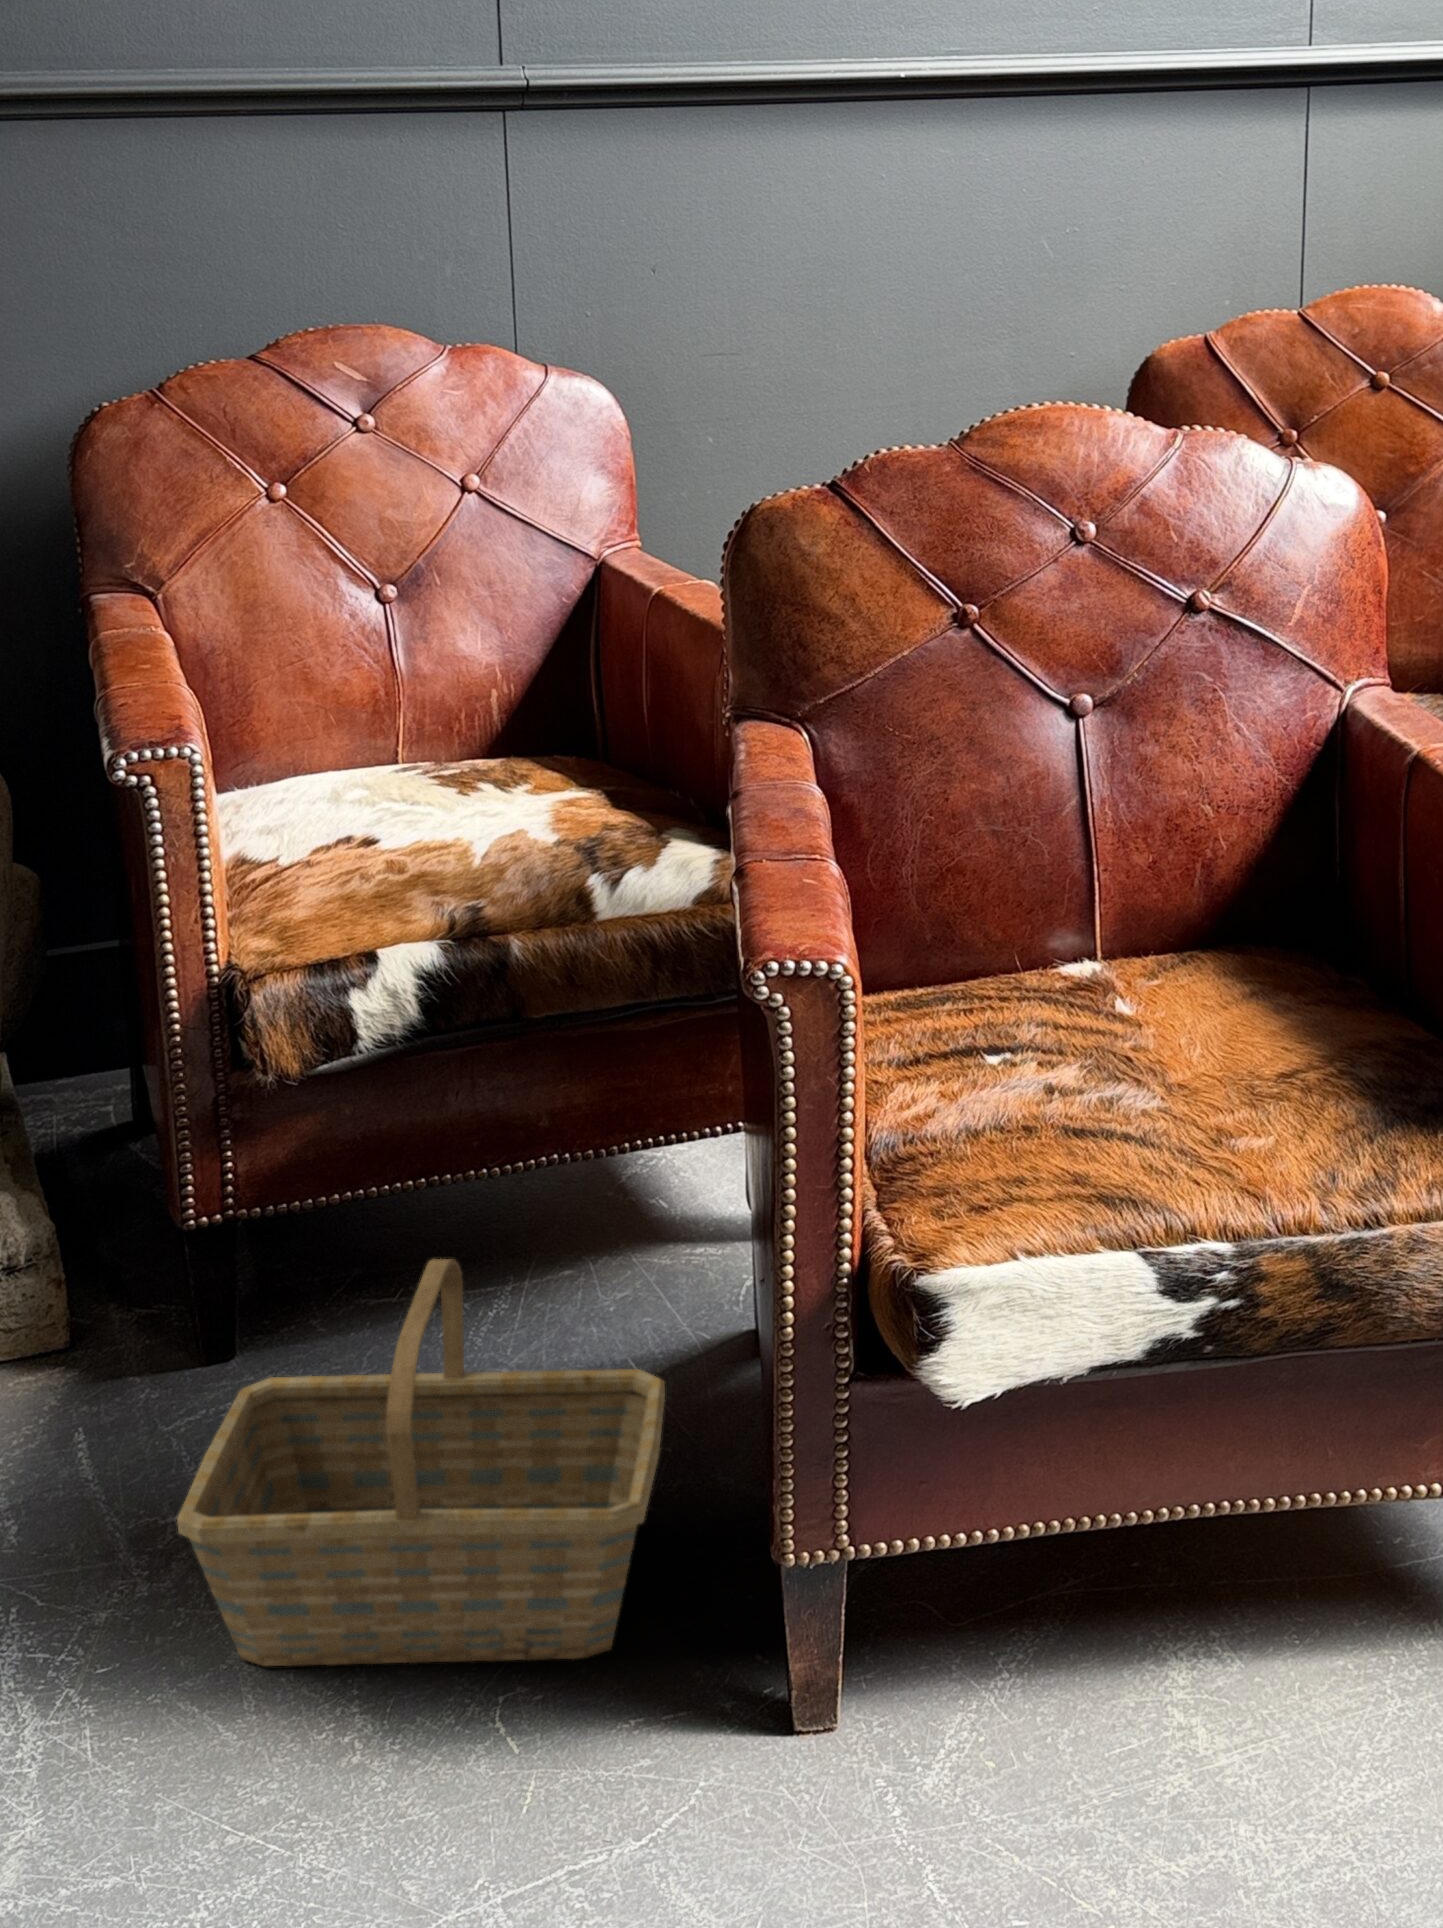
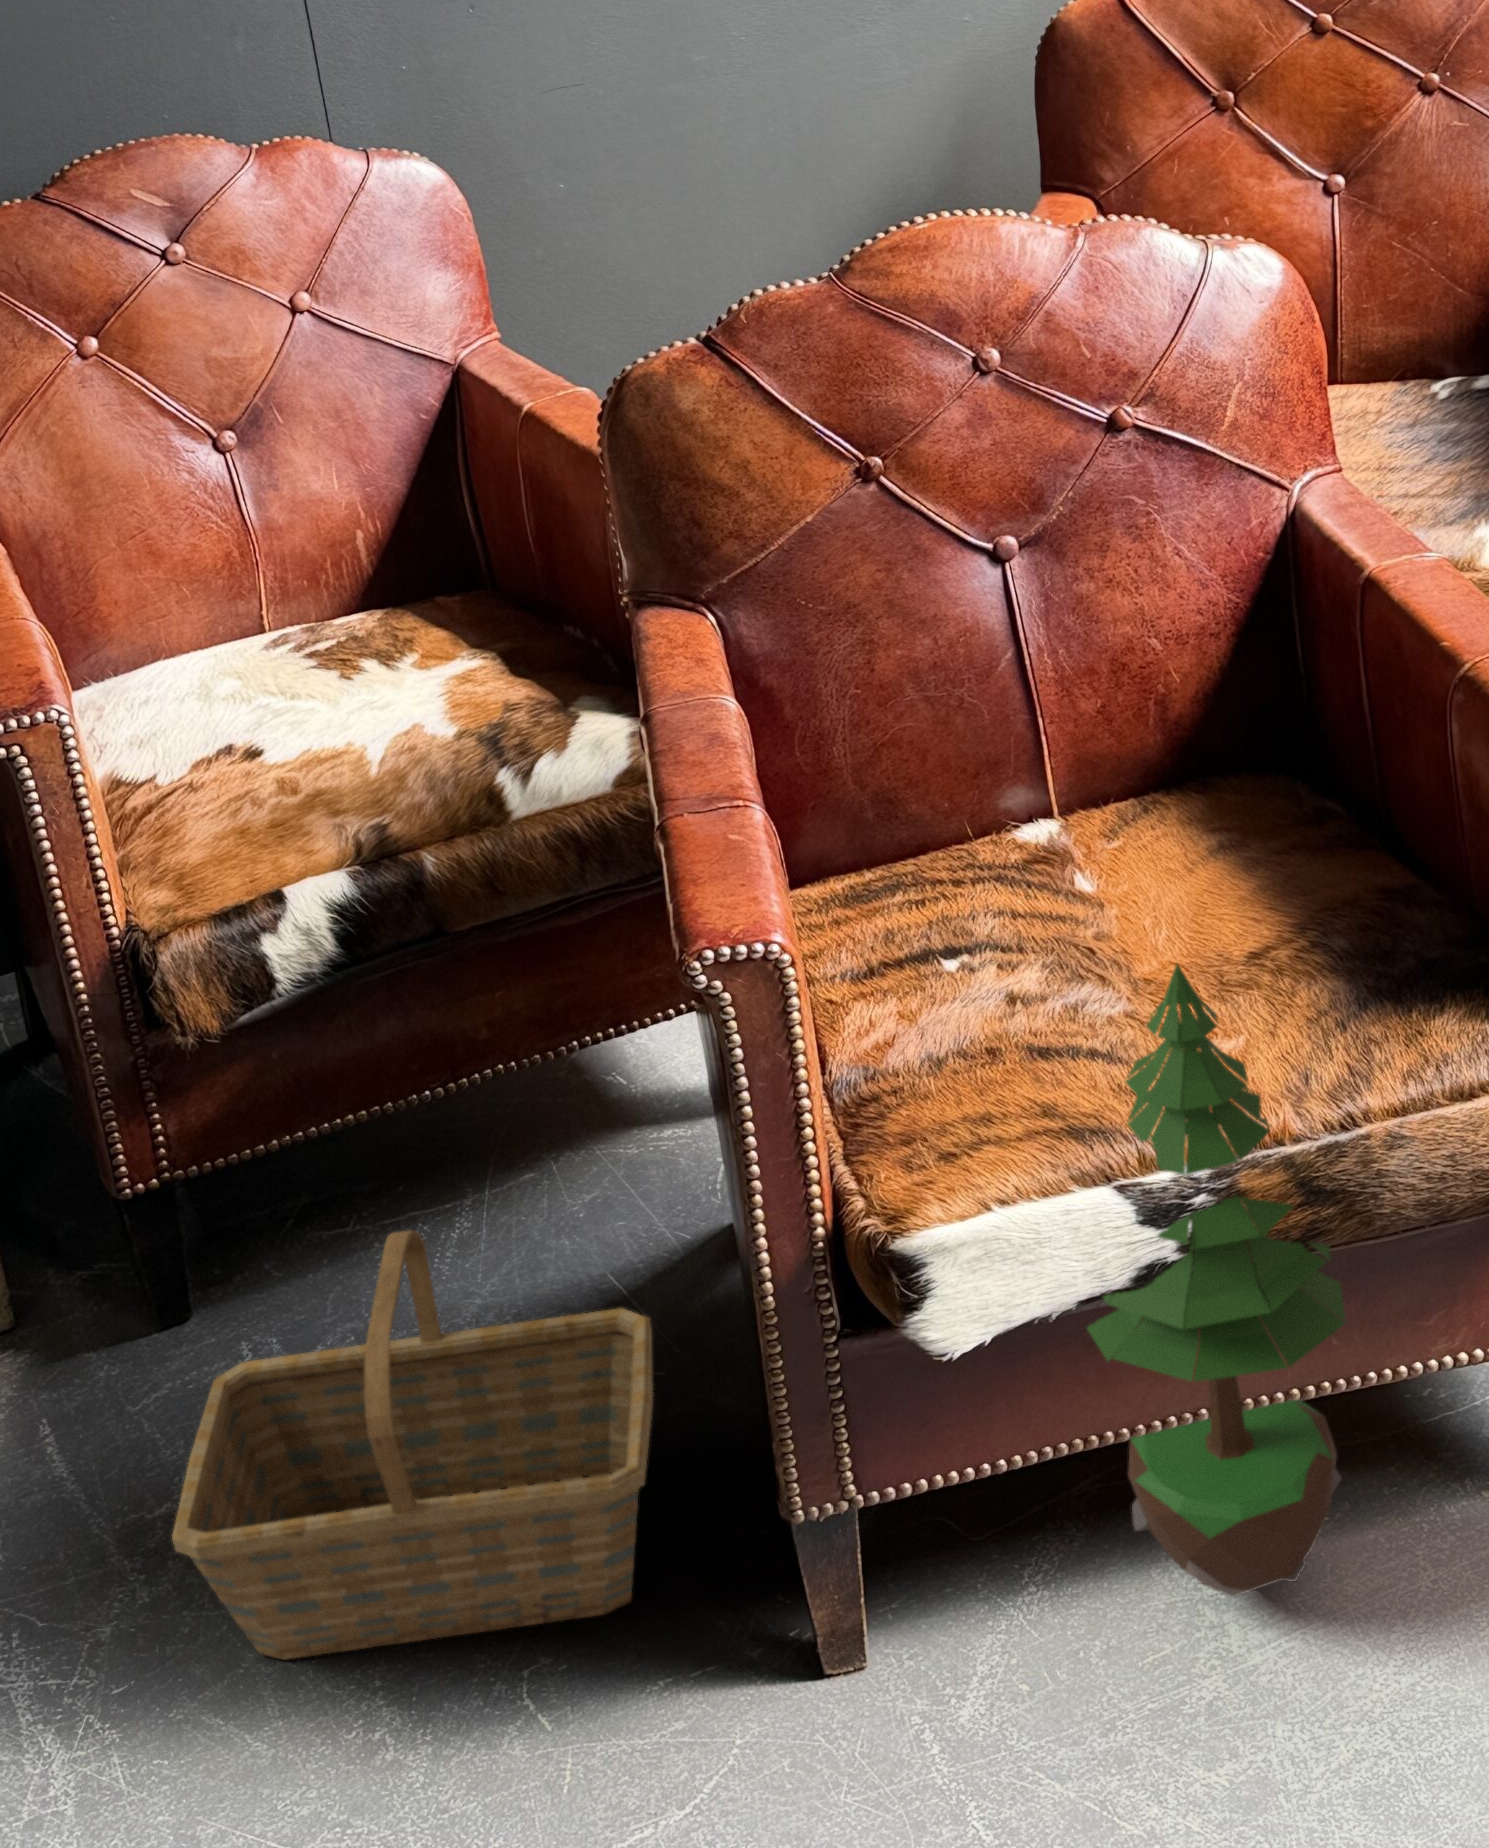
potted tree: none [1084,1034,1347,1701] -> present [1086,964,1345,1597]

